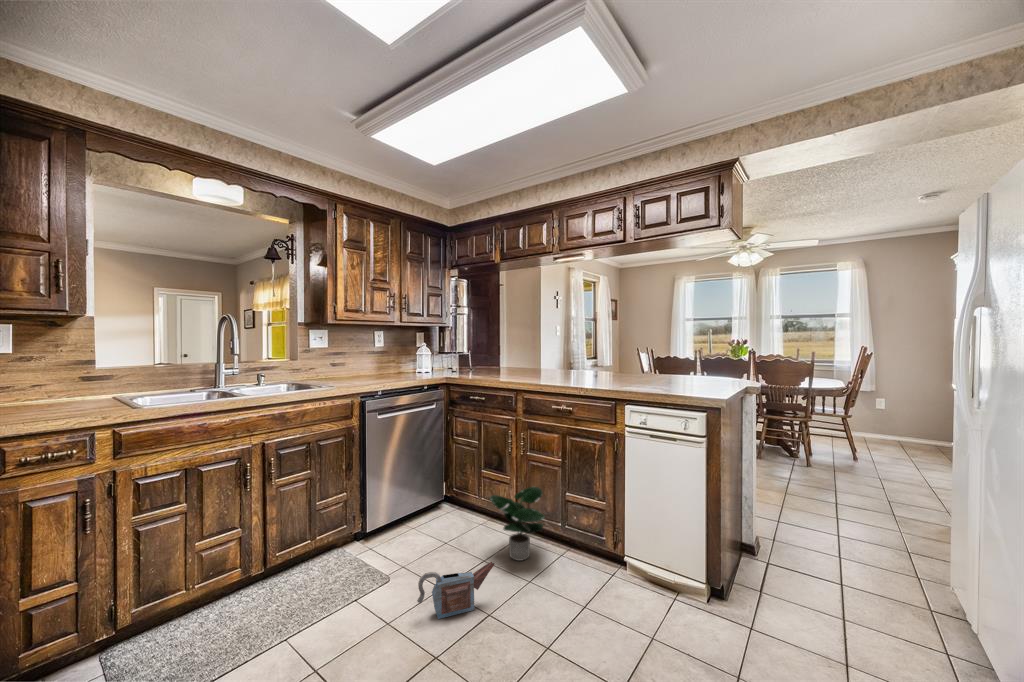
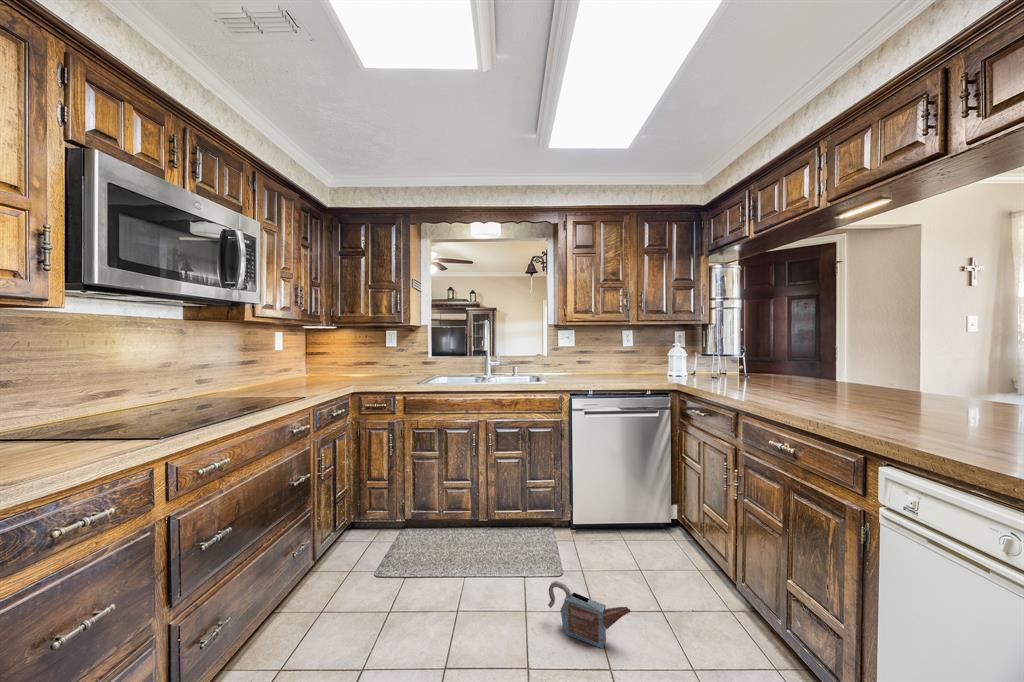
potted plant: present [490,487,545,561] -> none [670,532,748,631]

